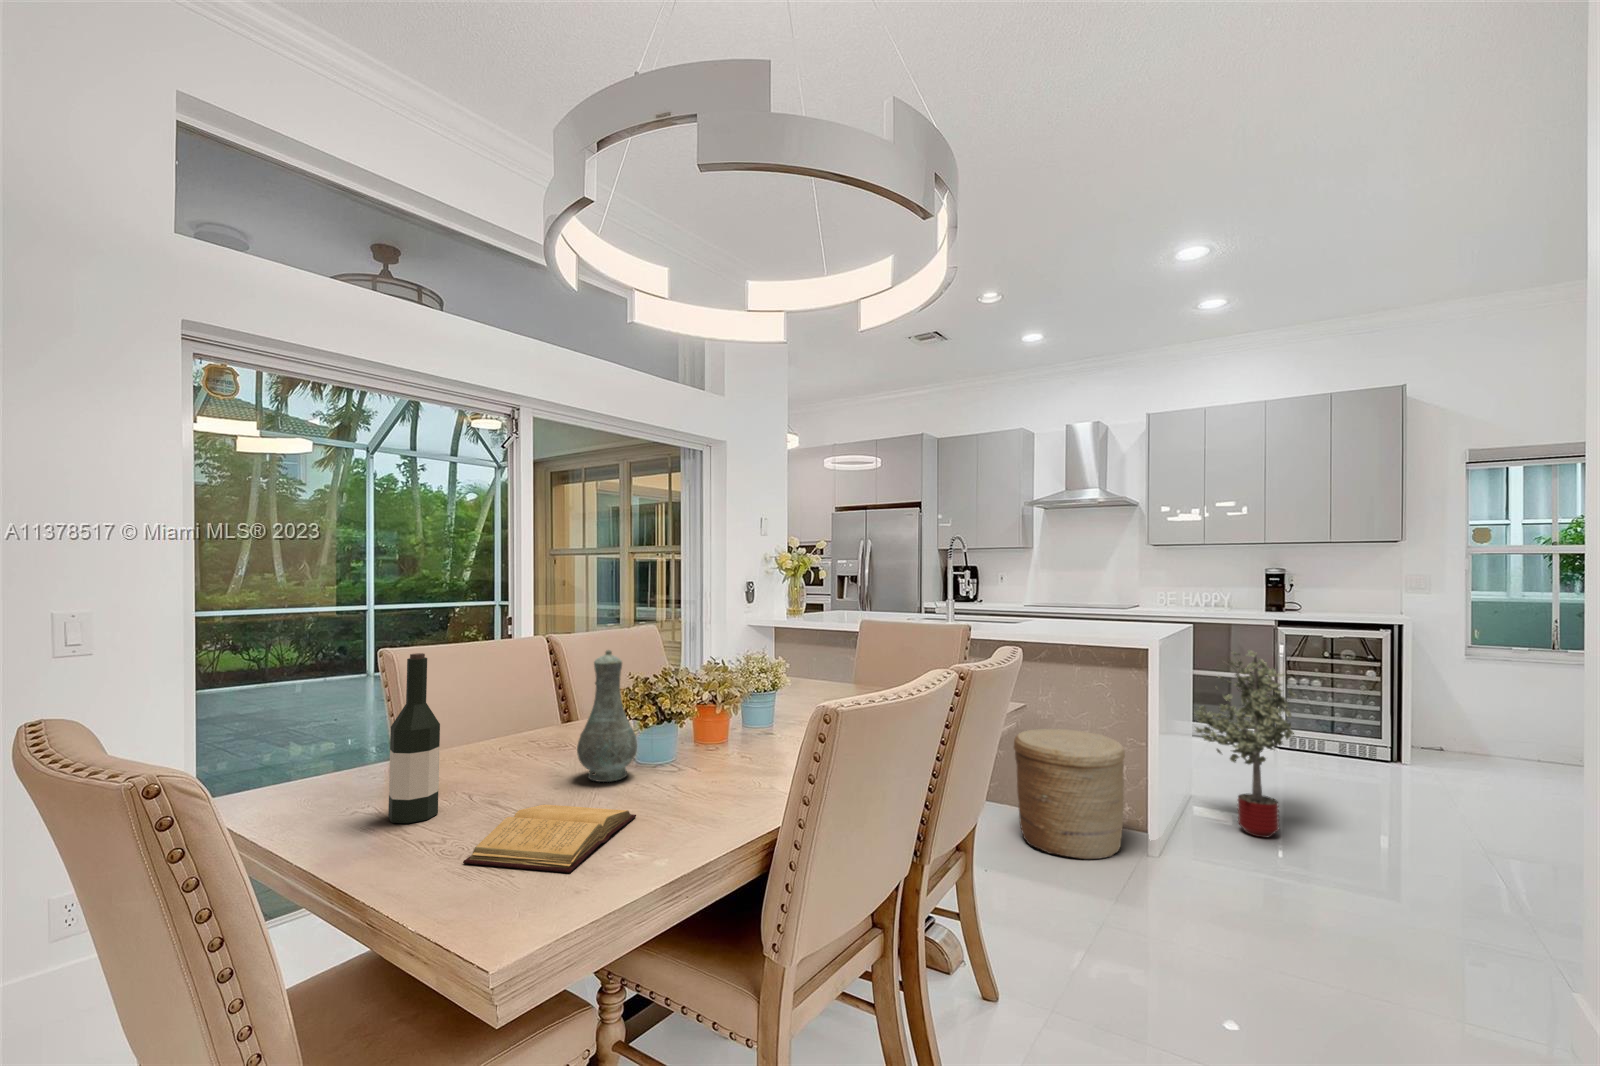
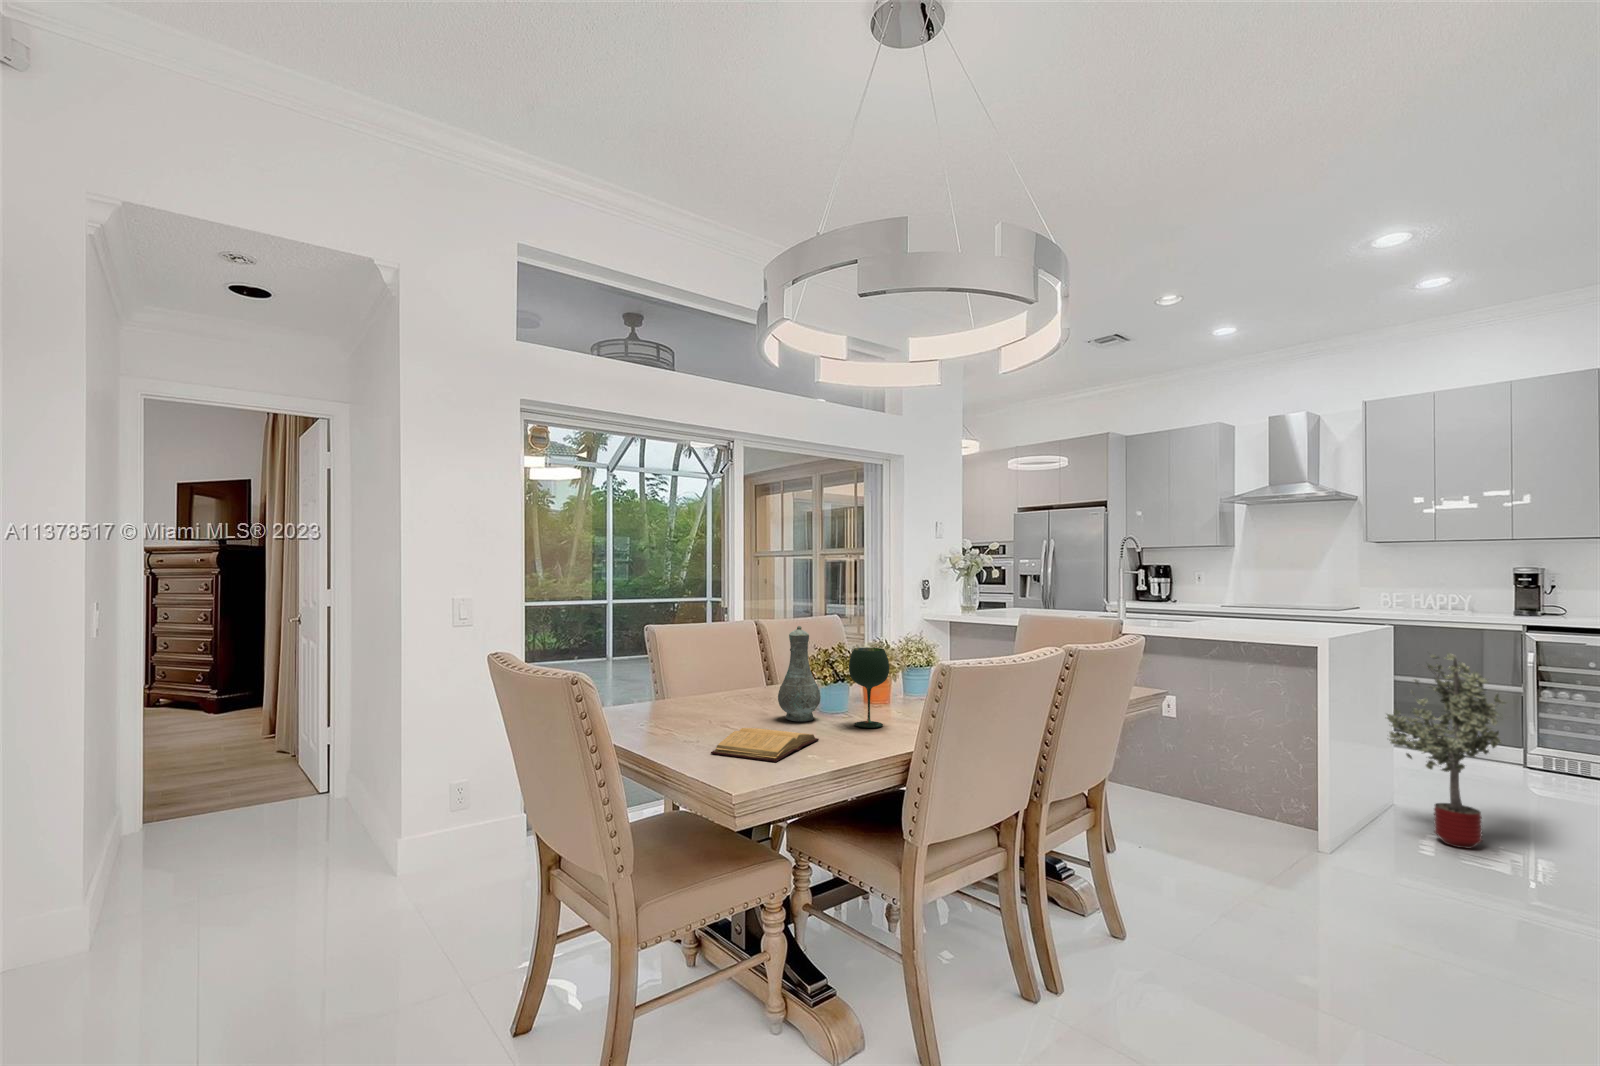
wine bottle: present [388,653,440,823] -> none [660,623,690,734]
wine glass: none [677,676,732,787] -> present [849,647,889,728]
woven basket: present [1014,729,1125,859] -> none [1178,725,1296,850]

